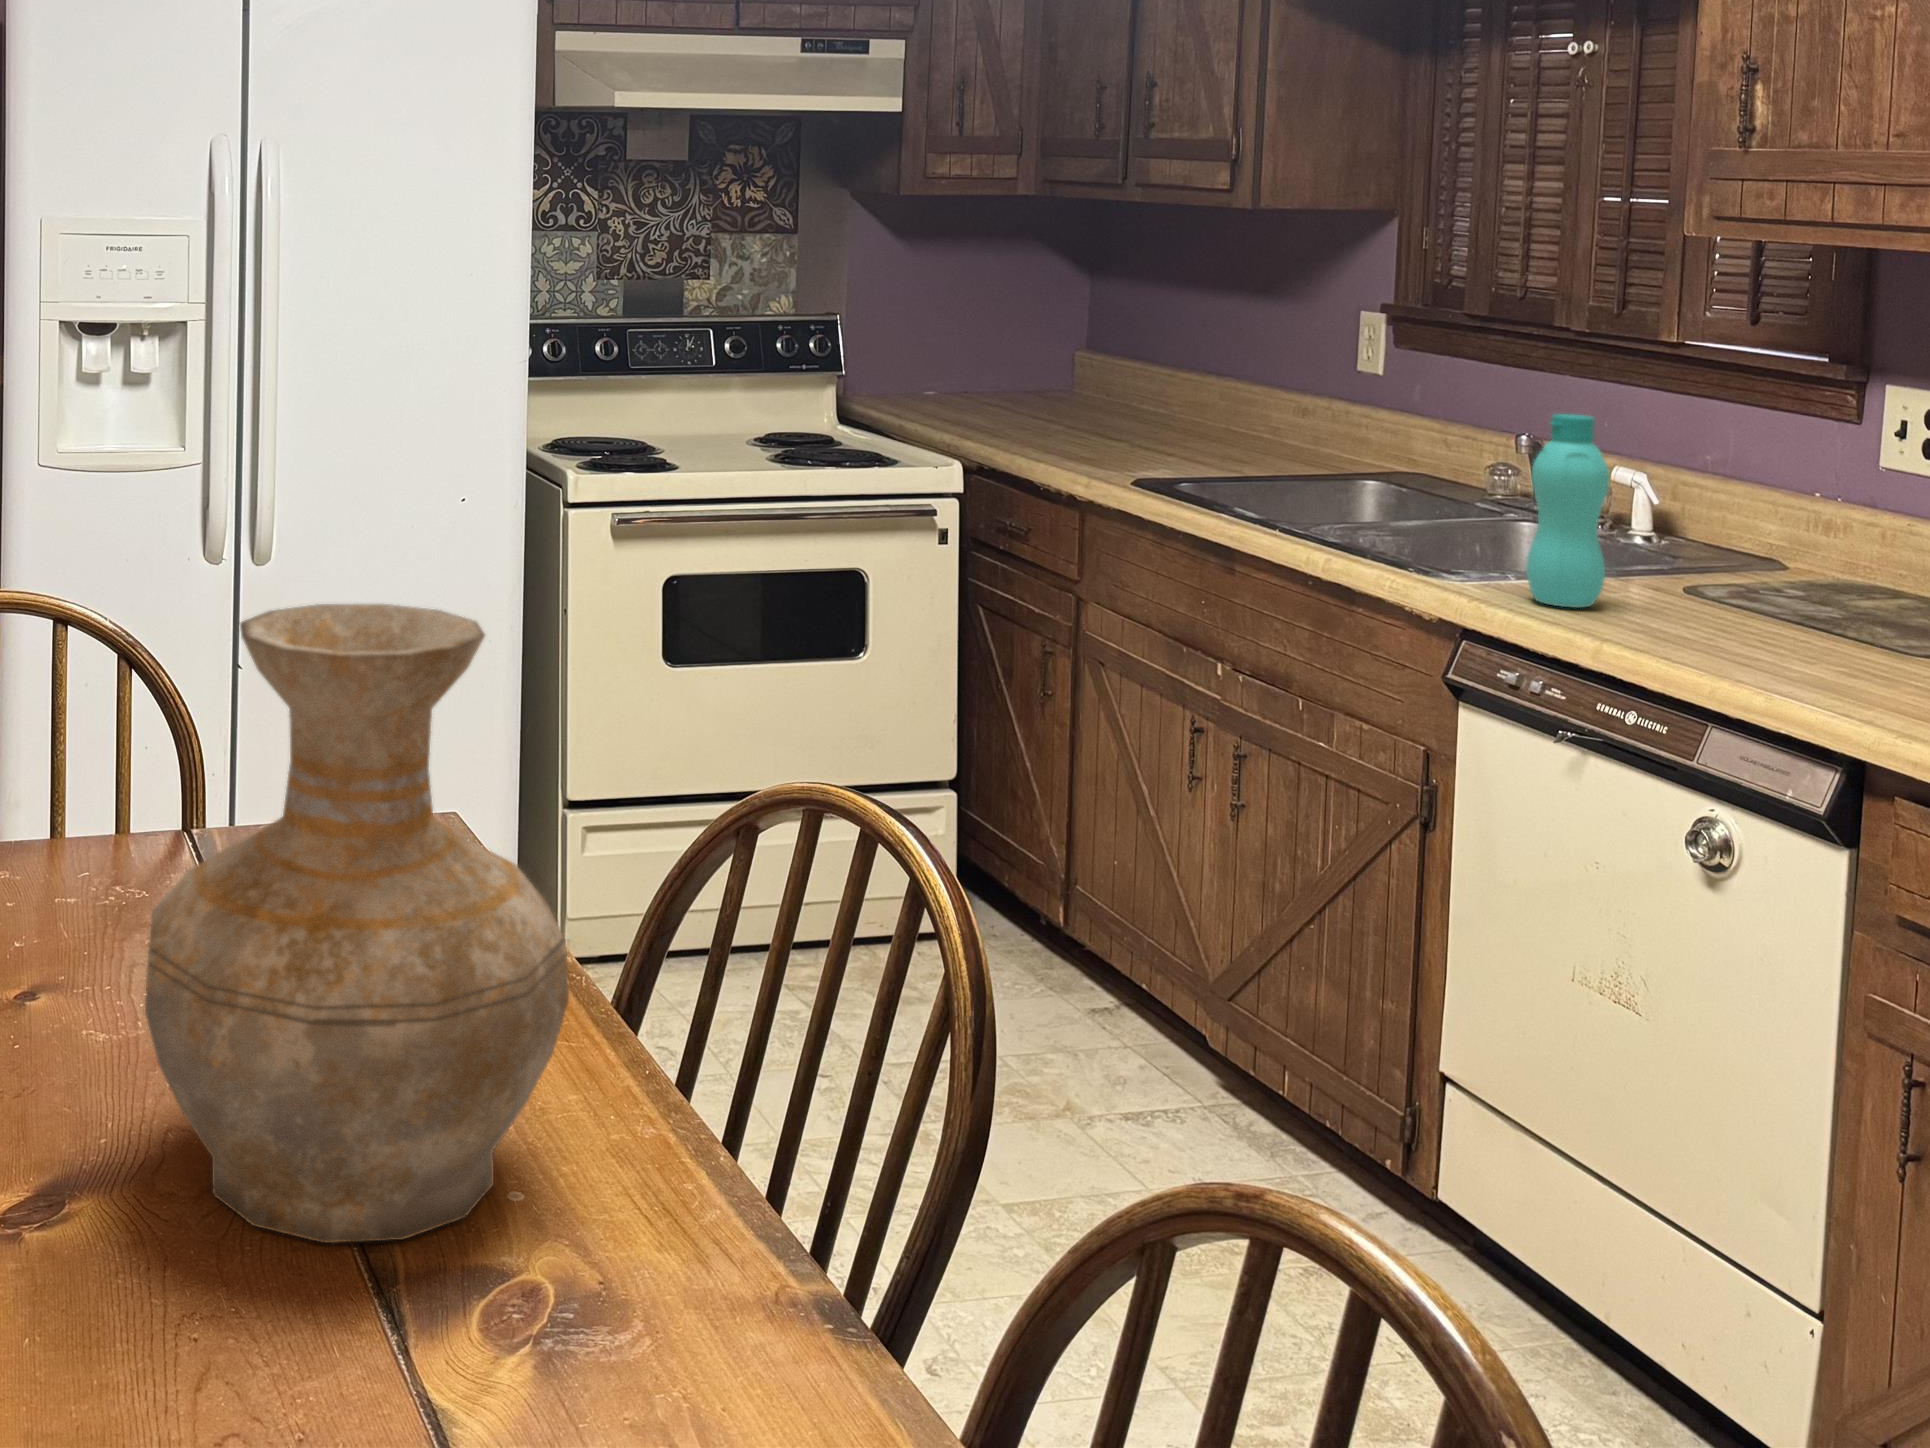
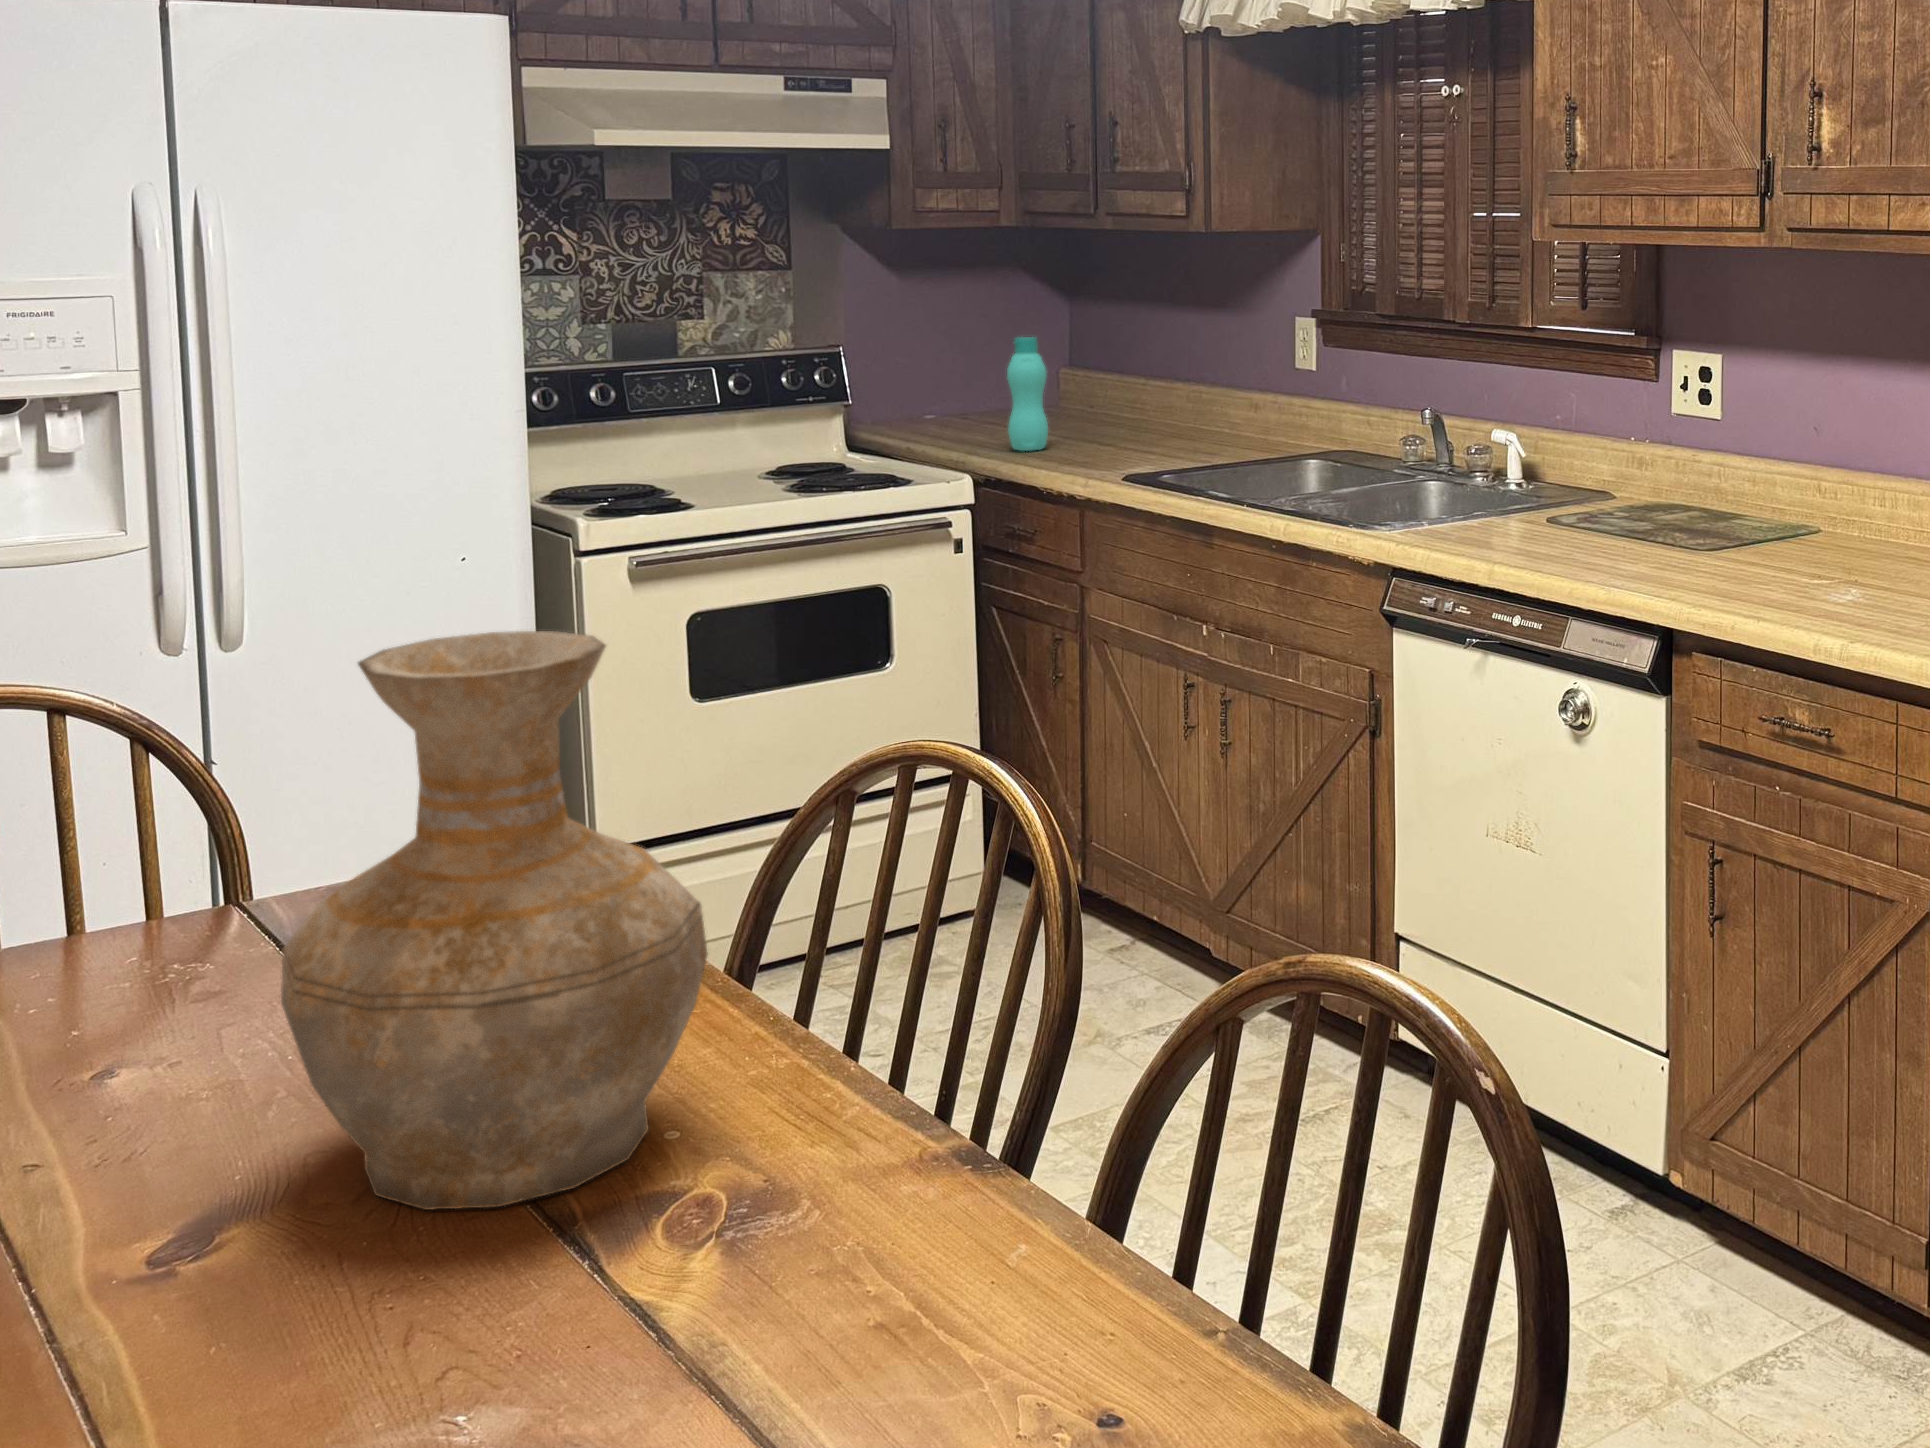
bottle: present [1526,414,1610,608] -> present [1007,337,1048,451]

